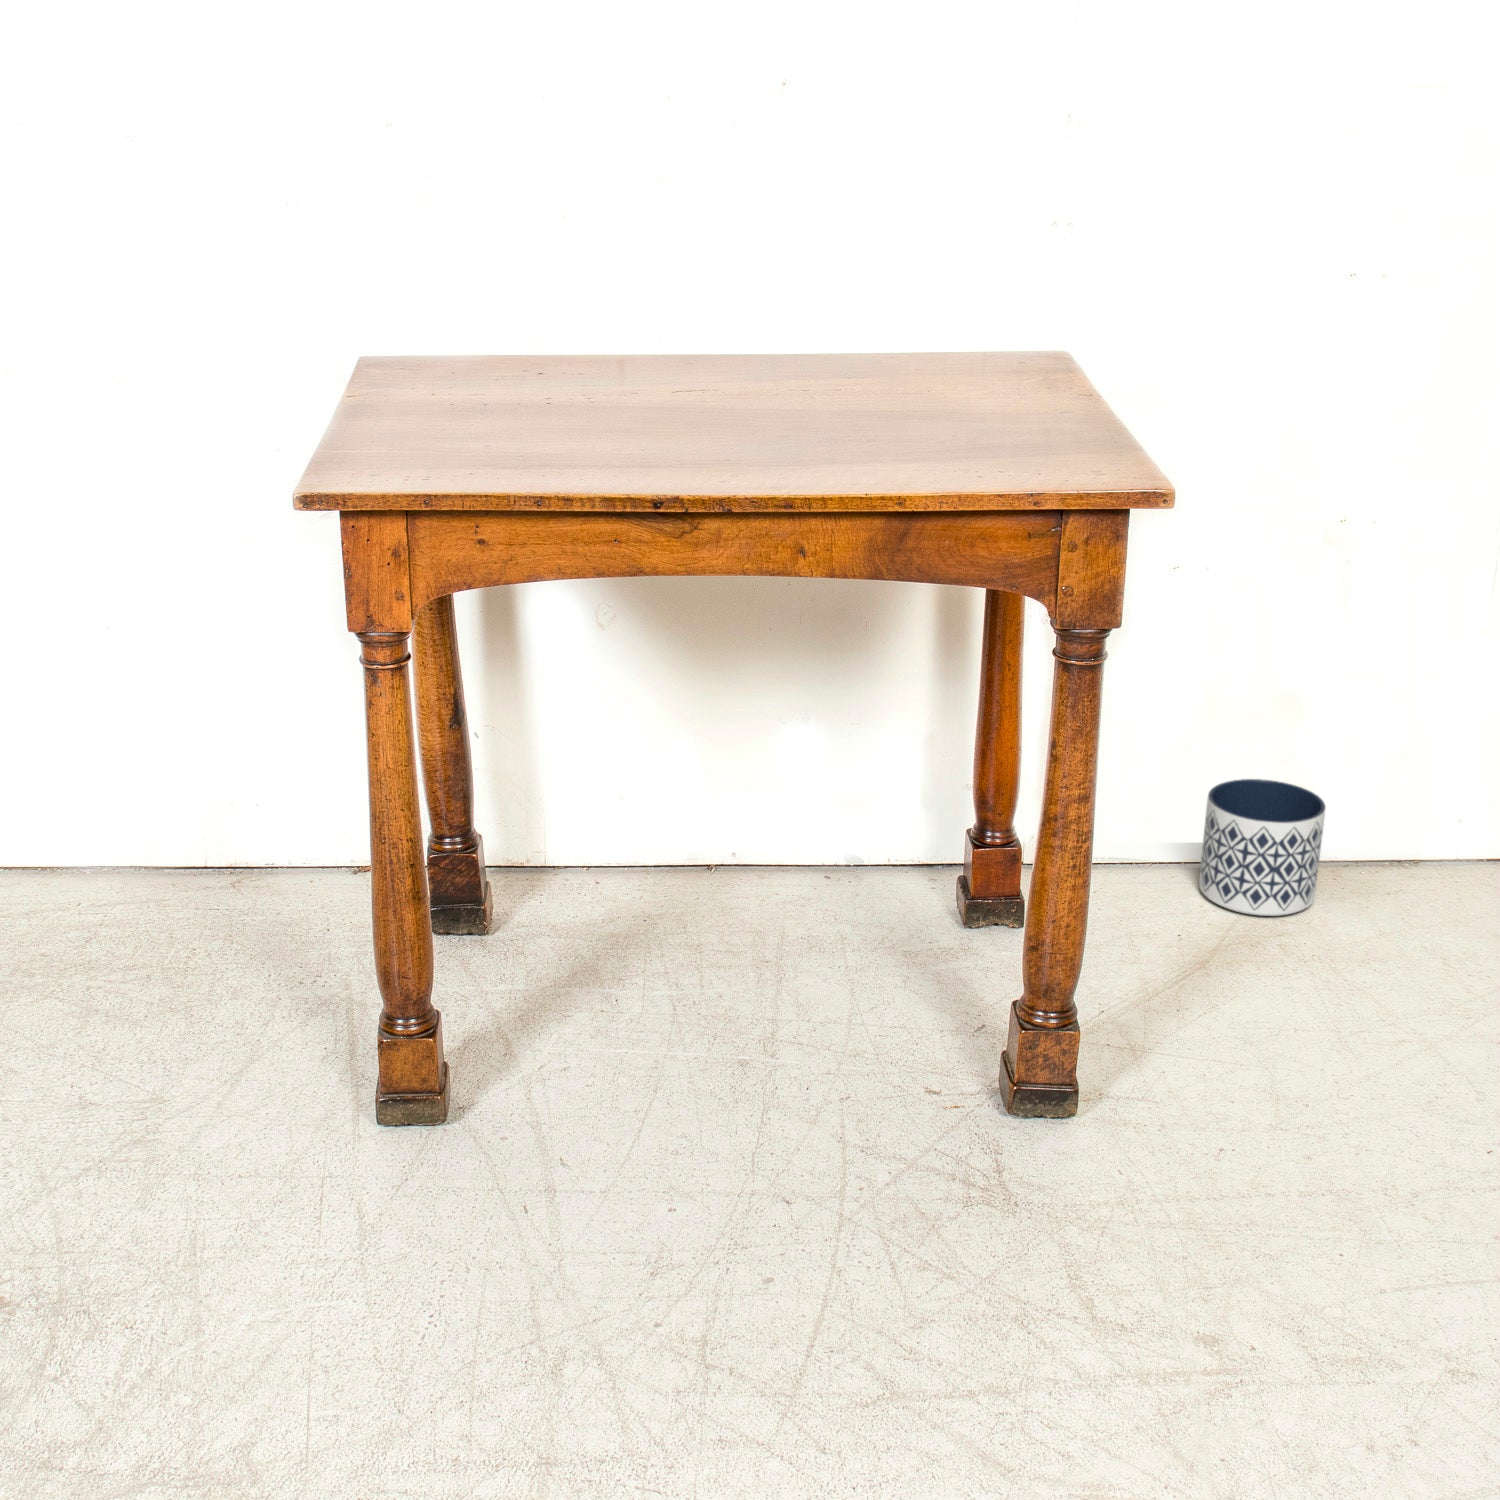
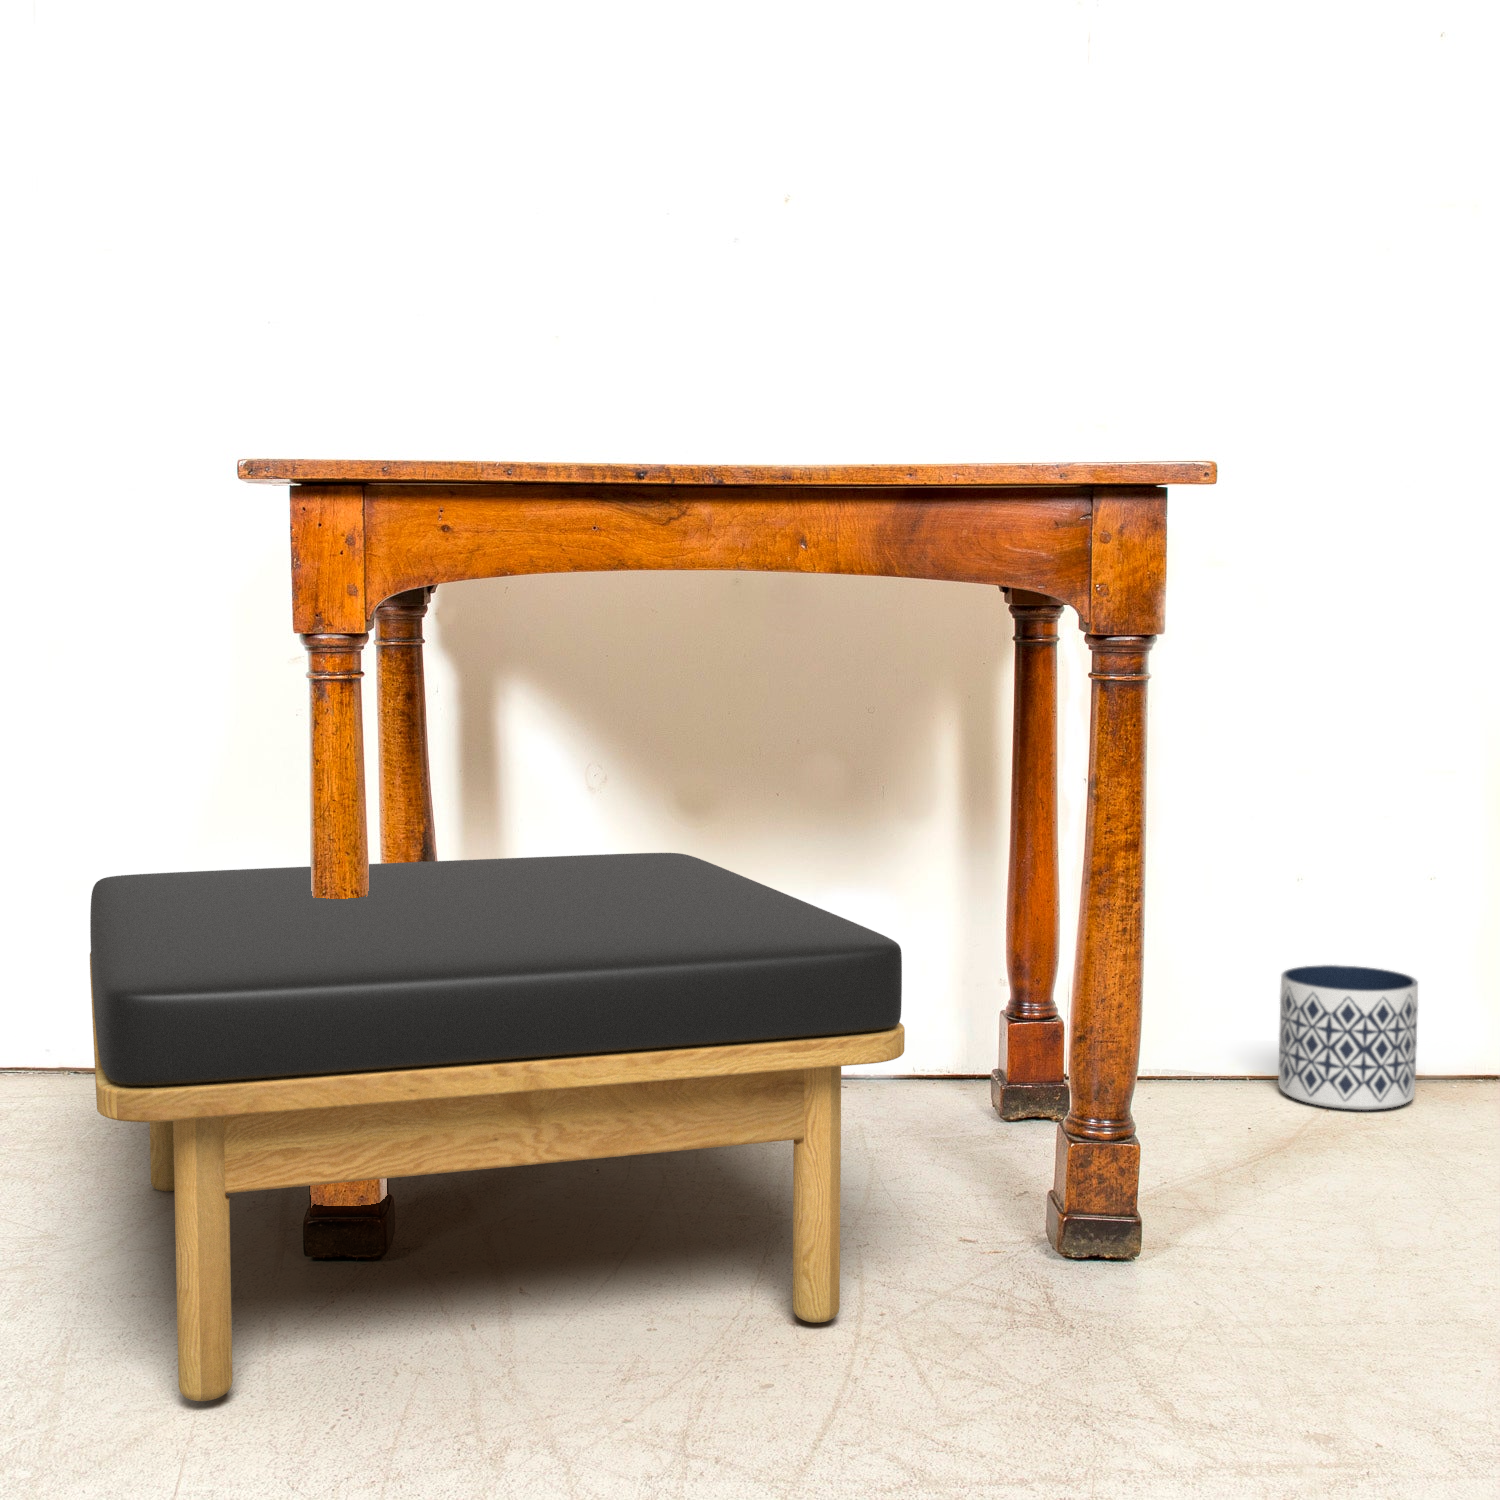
ottoman: none [175,725,886,1313] -> present [90,853,905,1401]

